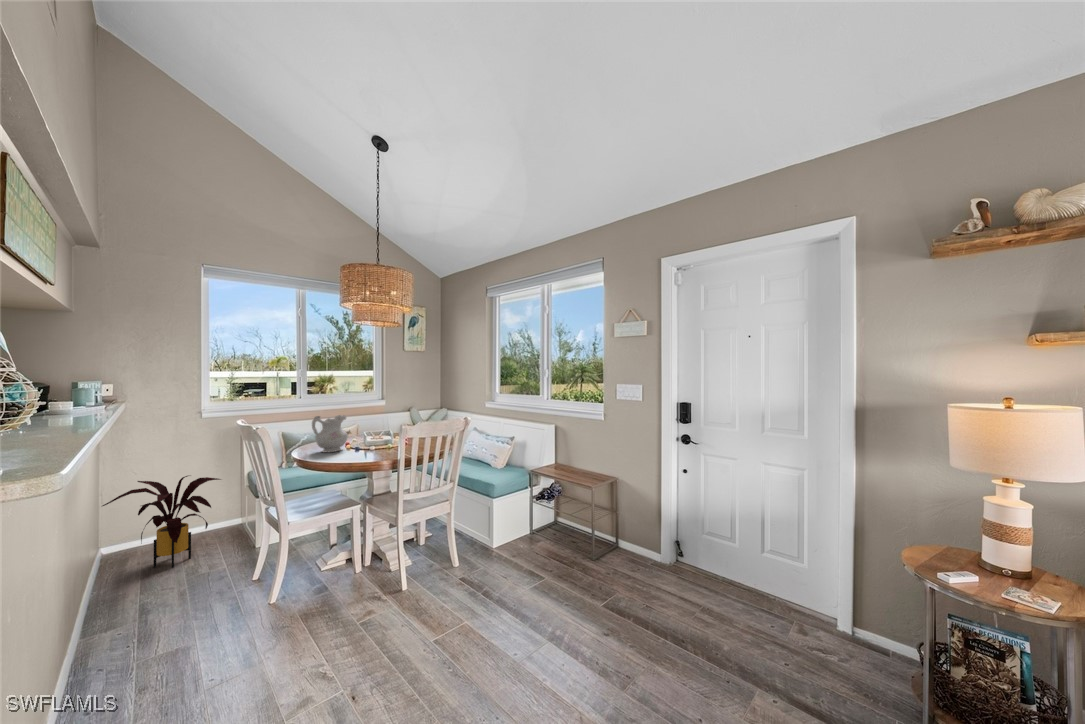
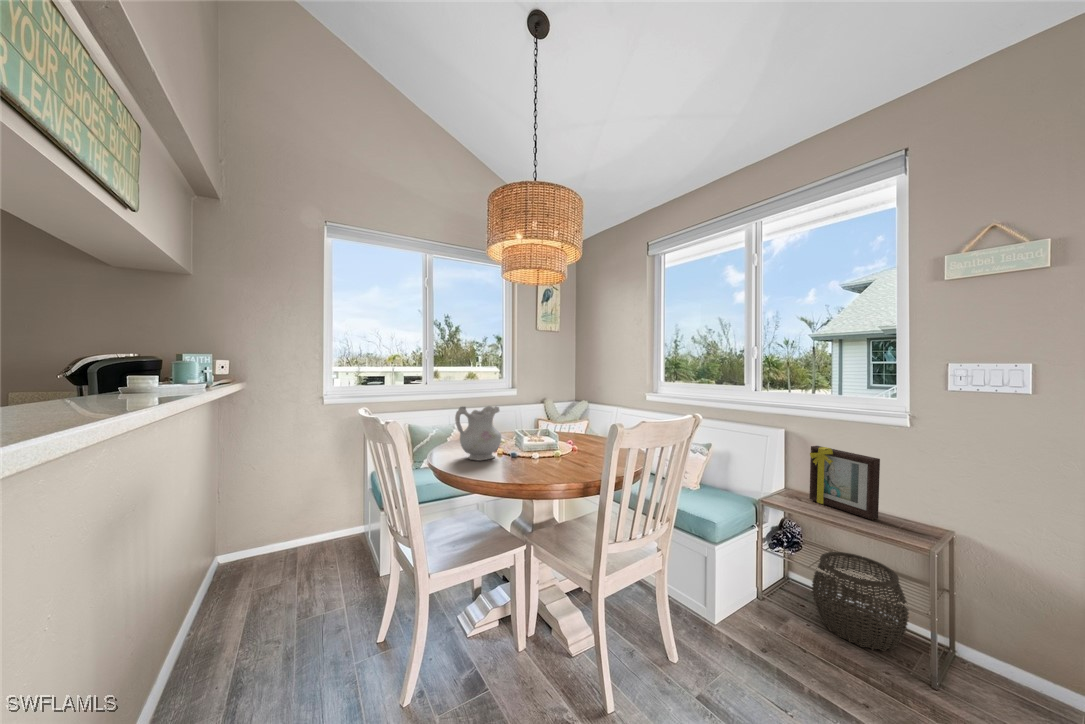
picture frame: none [563,433,591,475] -> present [809,446,880,520]
house plant: present [103,476,221,568] -> none [206,476,344,596]
woven basket: none [556,498,602,550] -> present [812,552,909,651]

